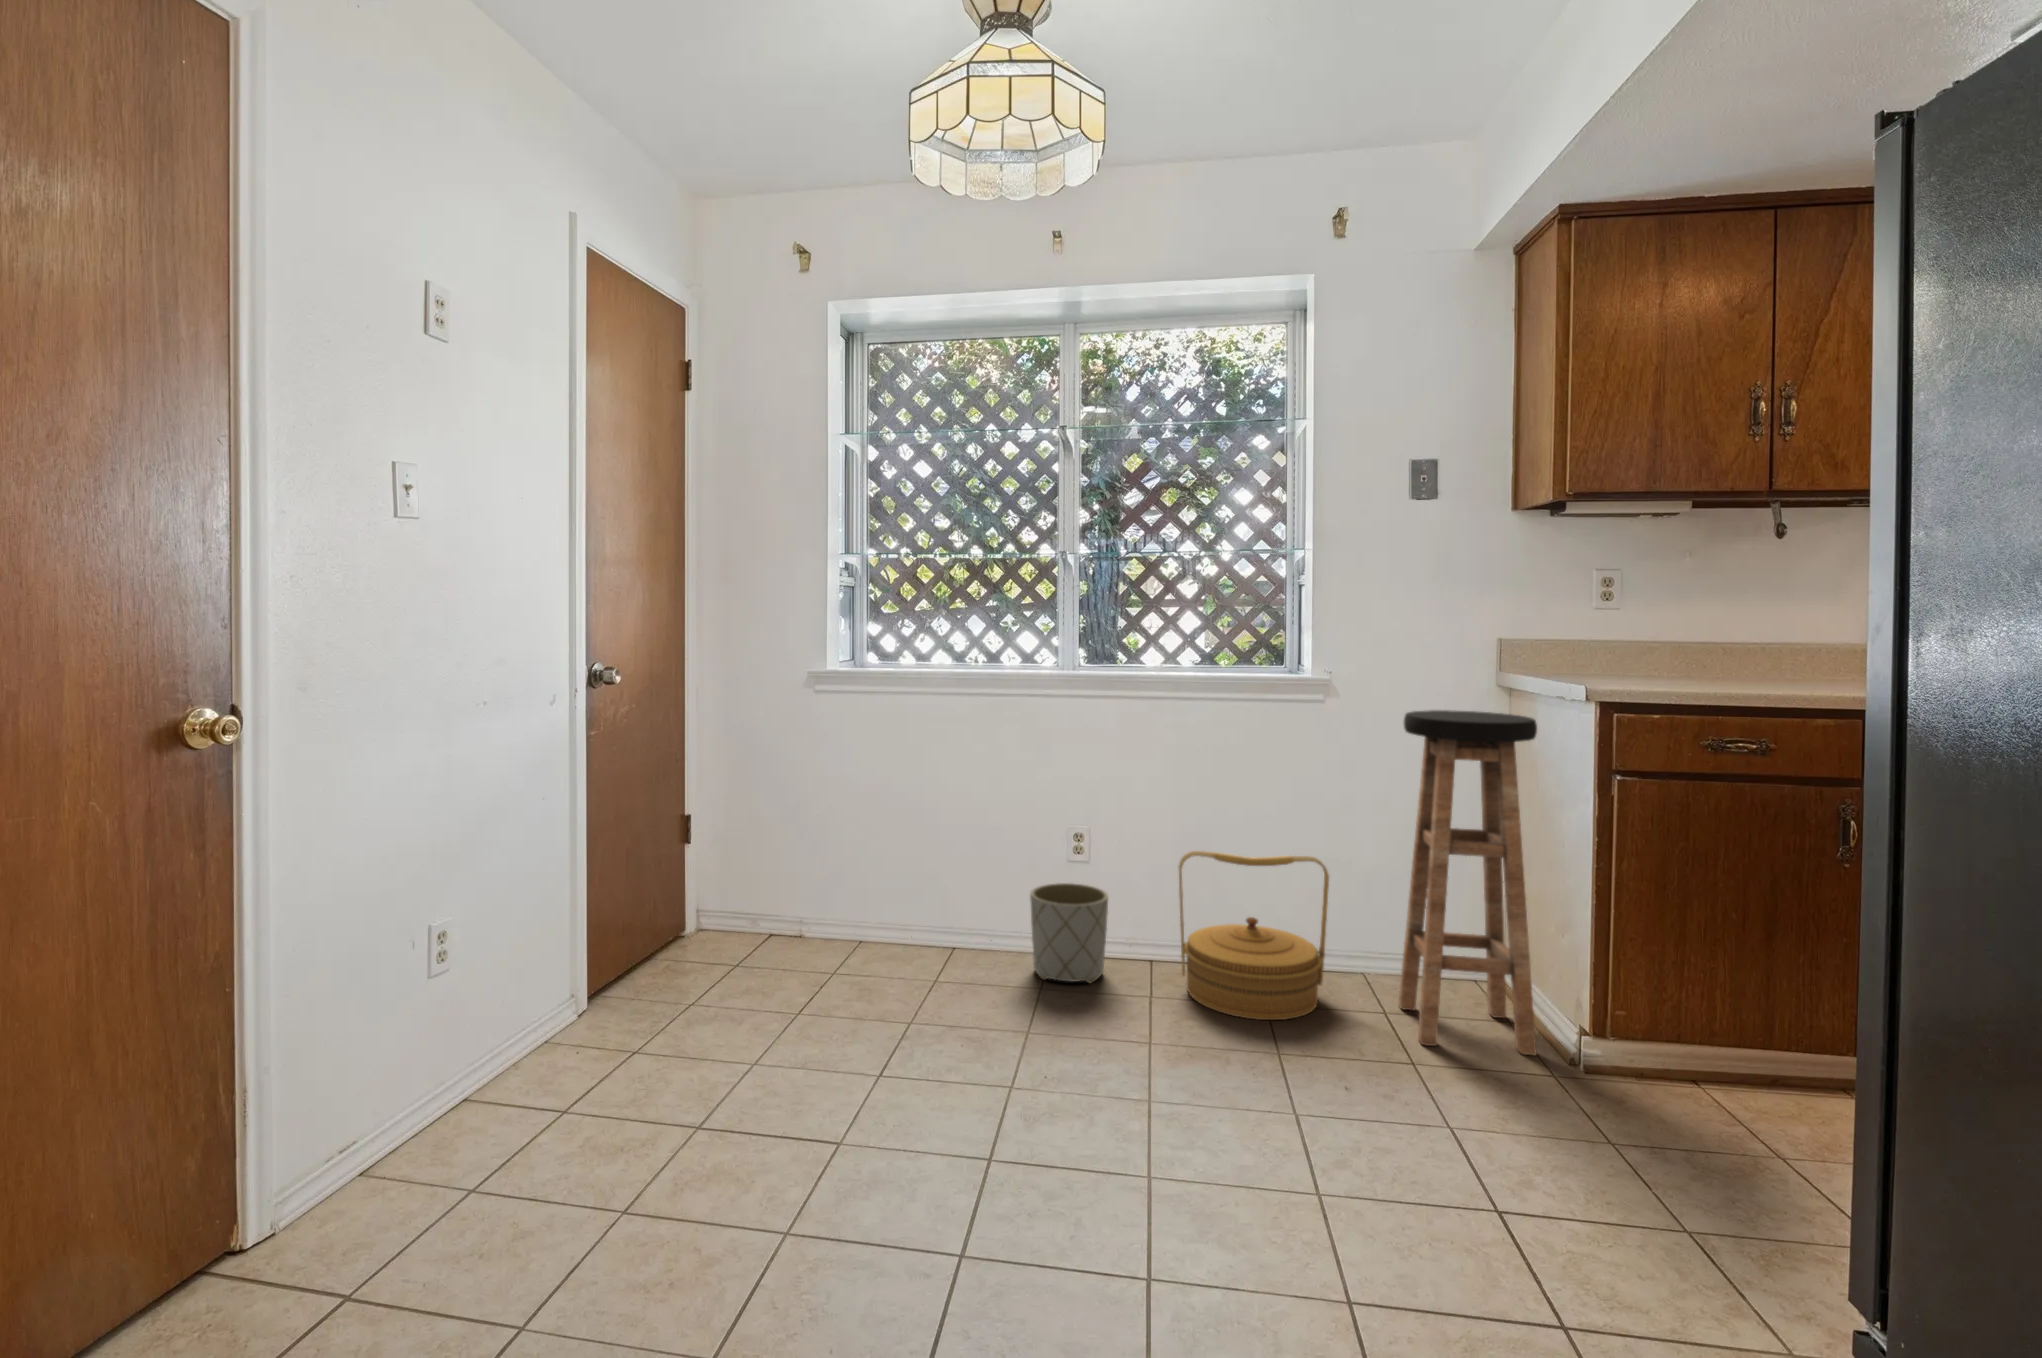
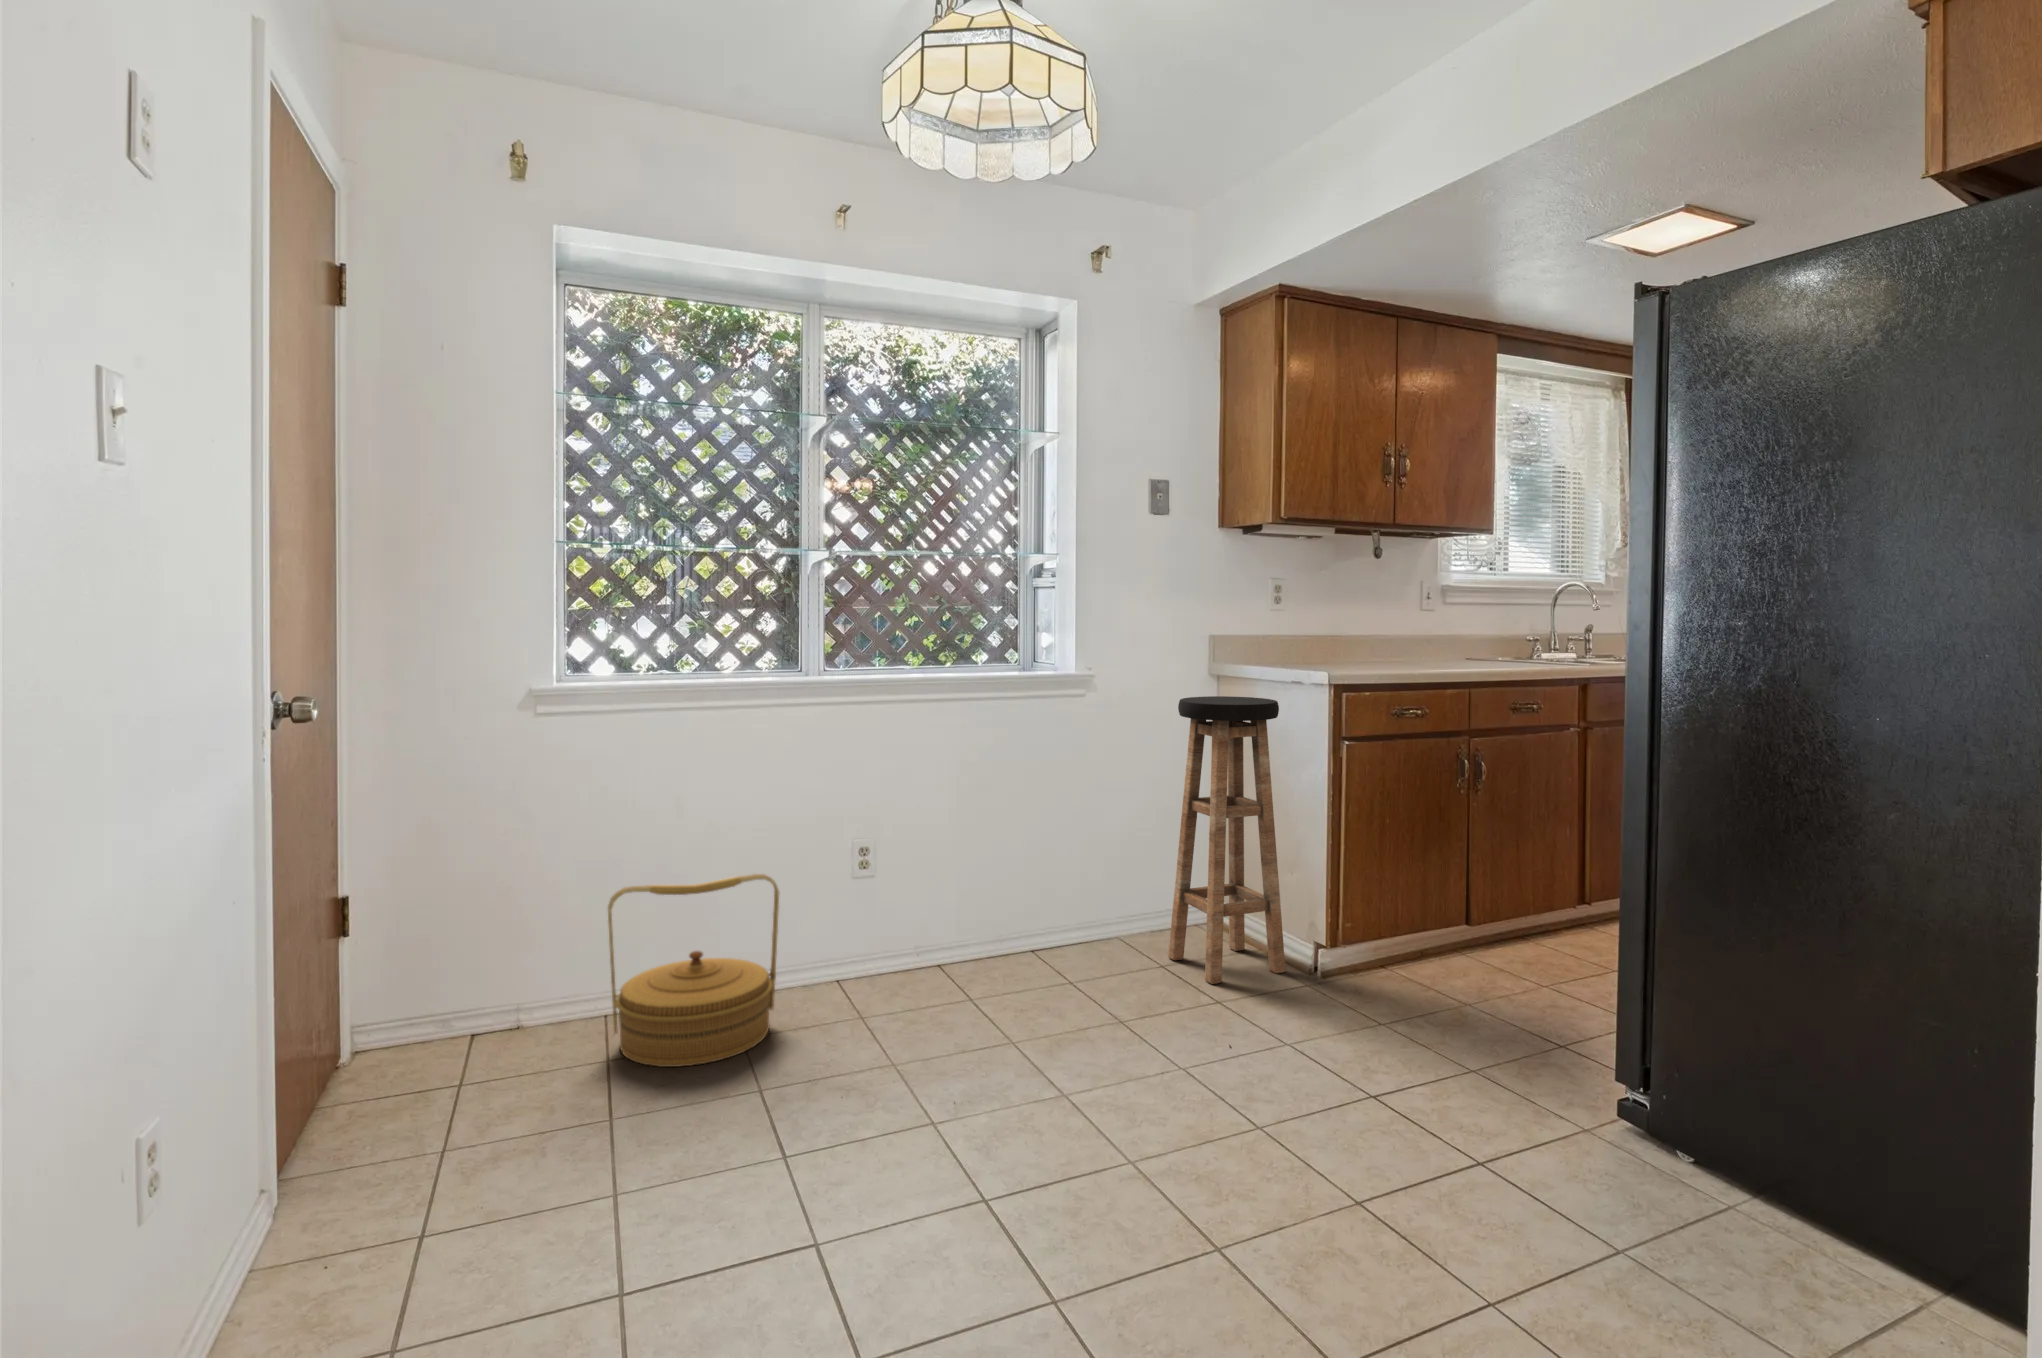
woven basket: present [1179,851,1329,1020] -> present [608,874,779,1067]
planter: present [1030,883,1108,984] -> none [834,901,918,1010]

